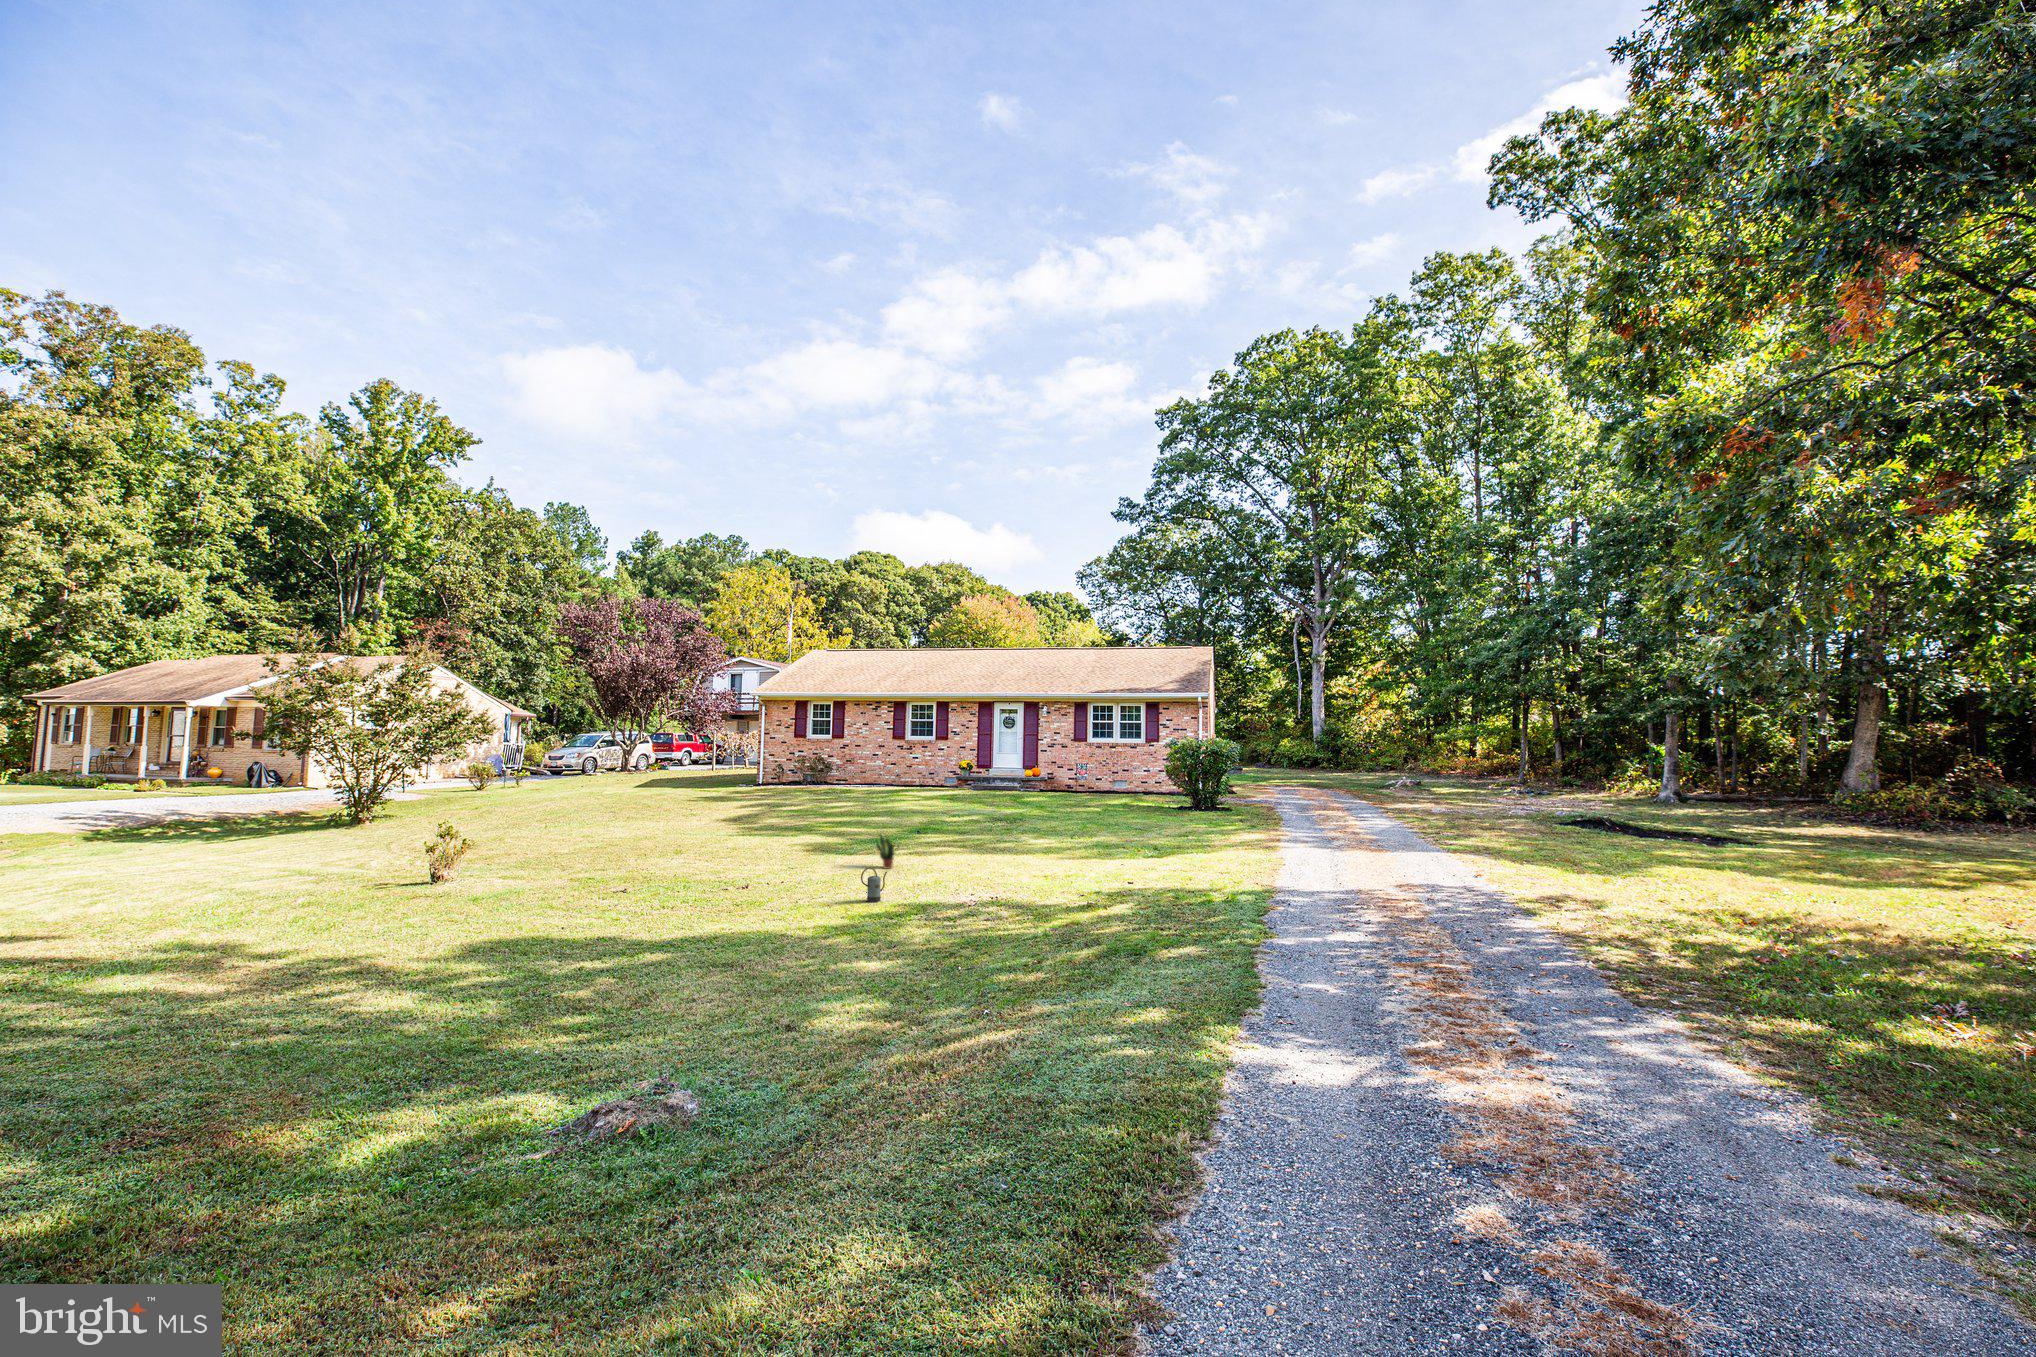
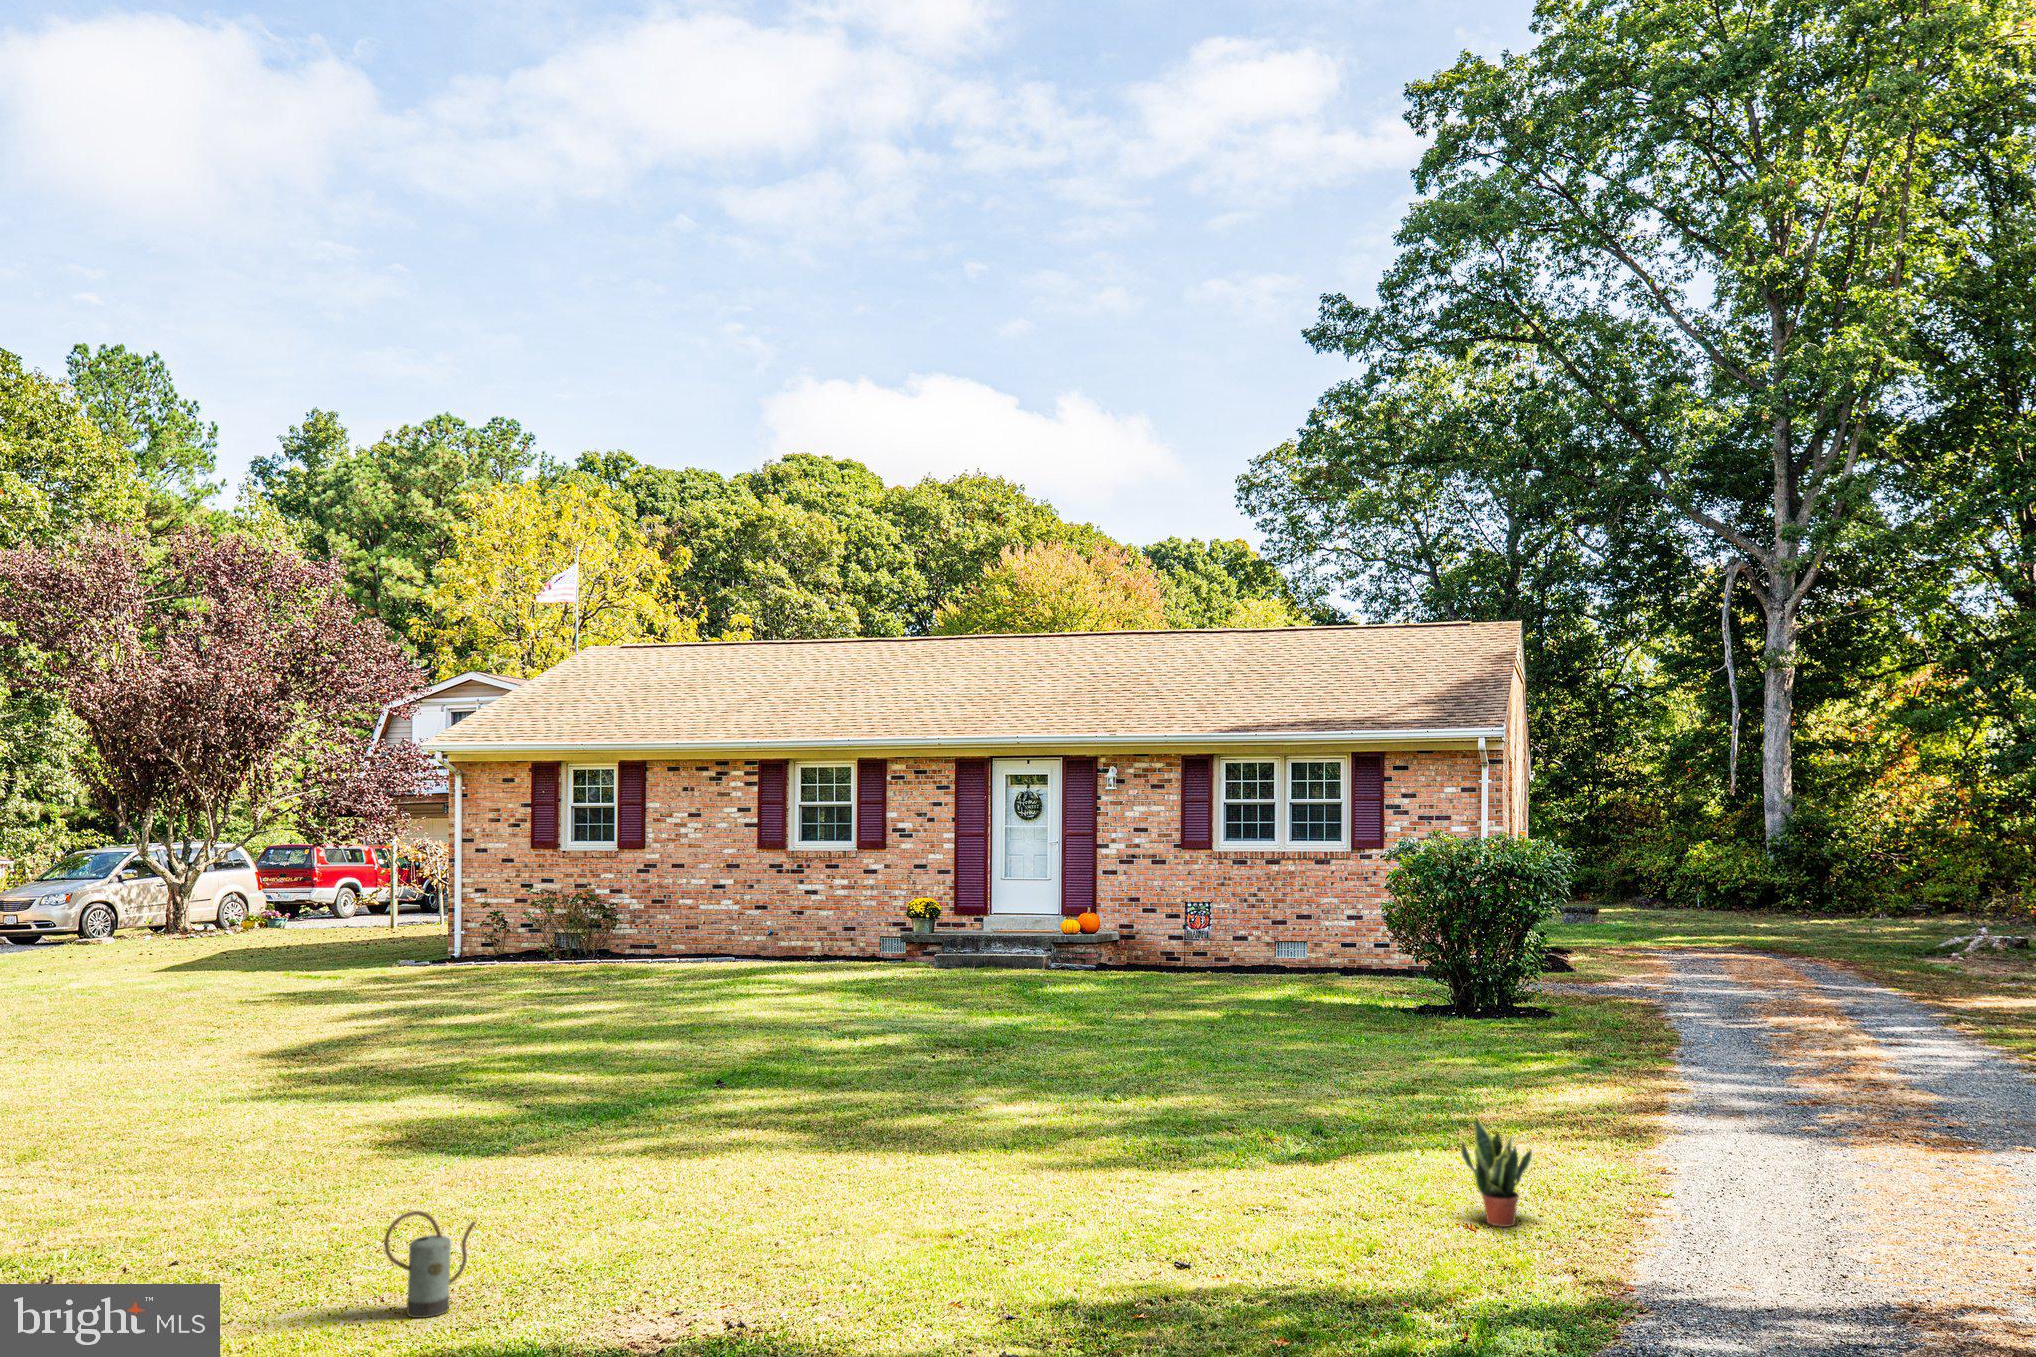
potted plant: present [876,835,899,869] -> present [1461,1117,1532,1227]

